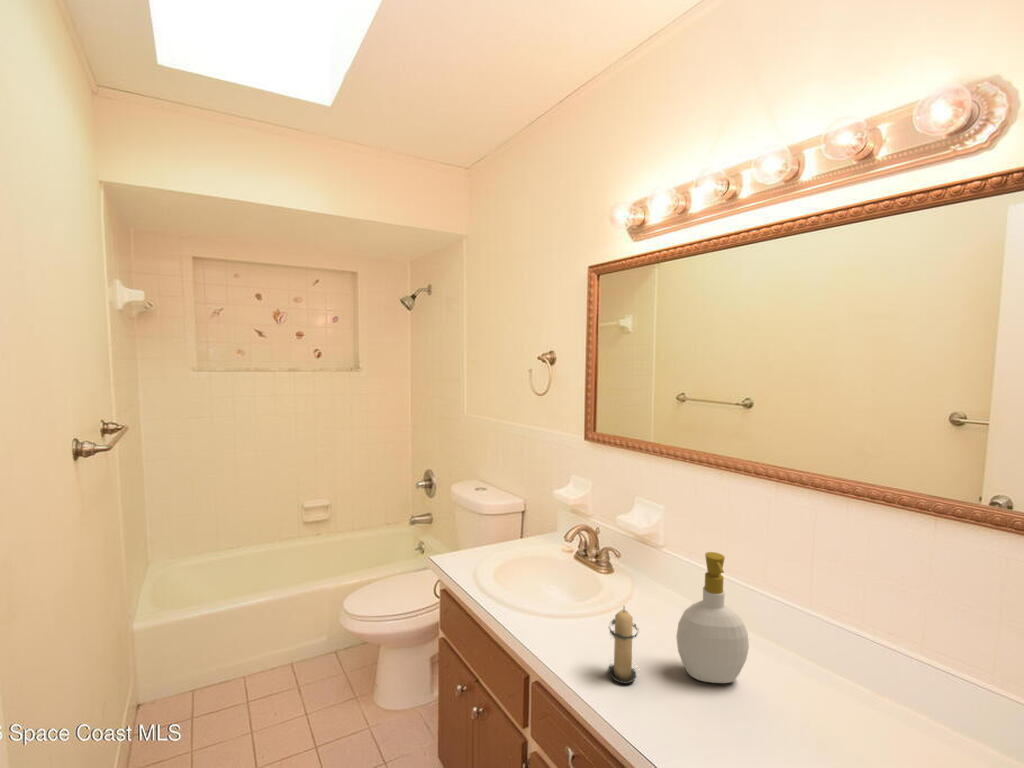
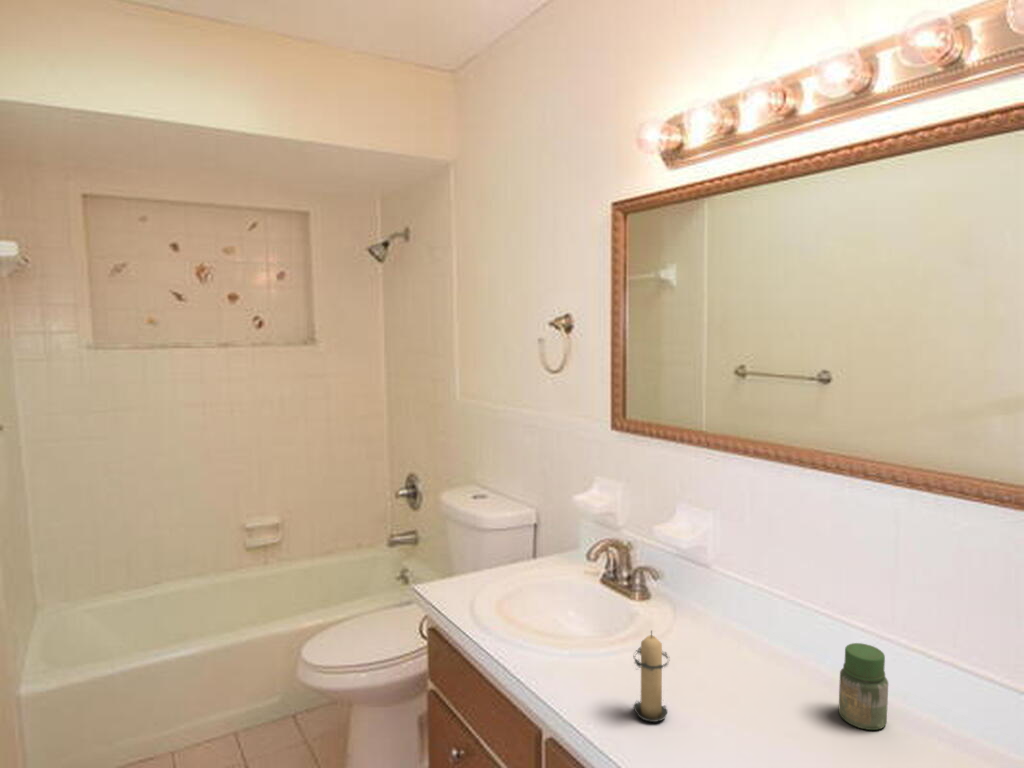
soap bottle: present [676,552,749,683] -> none [717,564,805,721]
jar: none [775,618,817,693] -> present [839,643,888,730]

